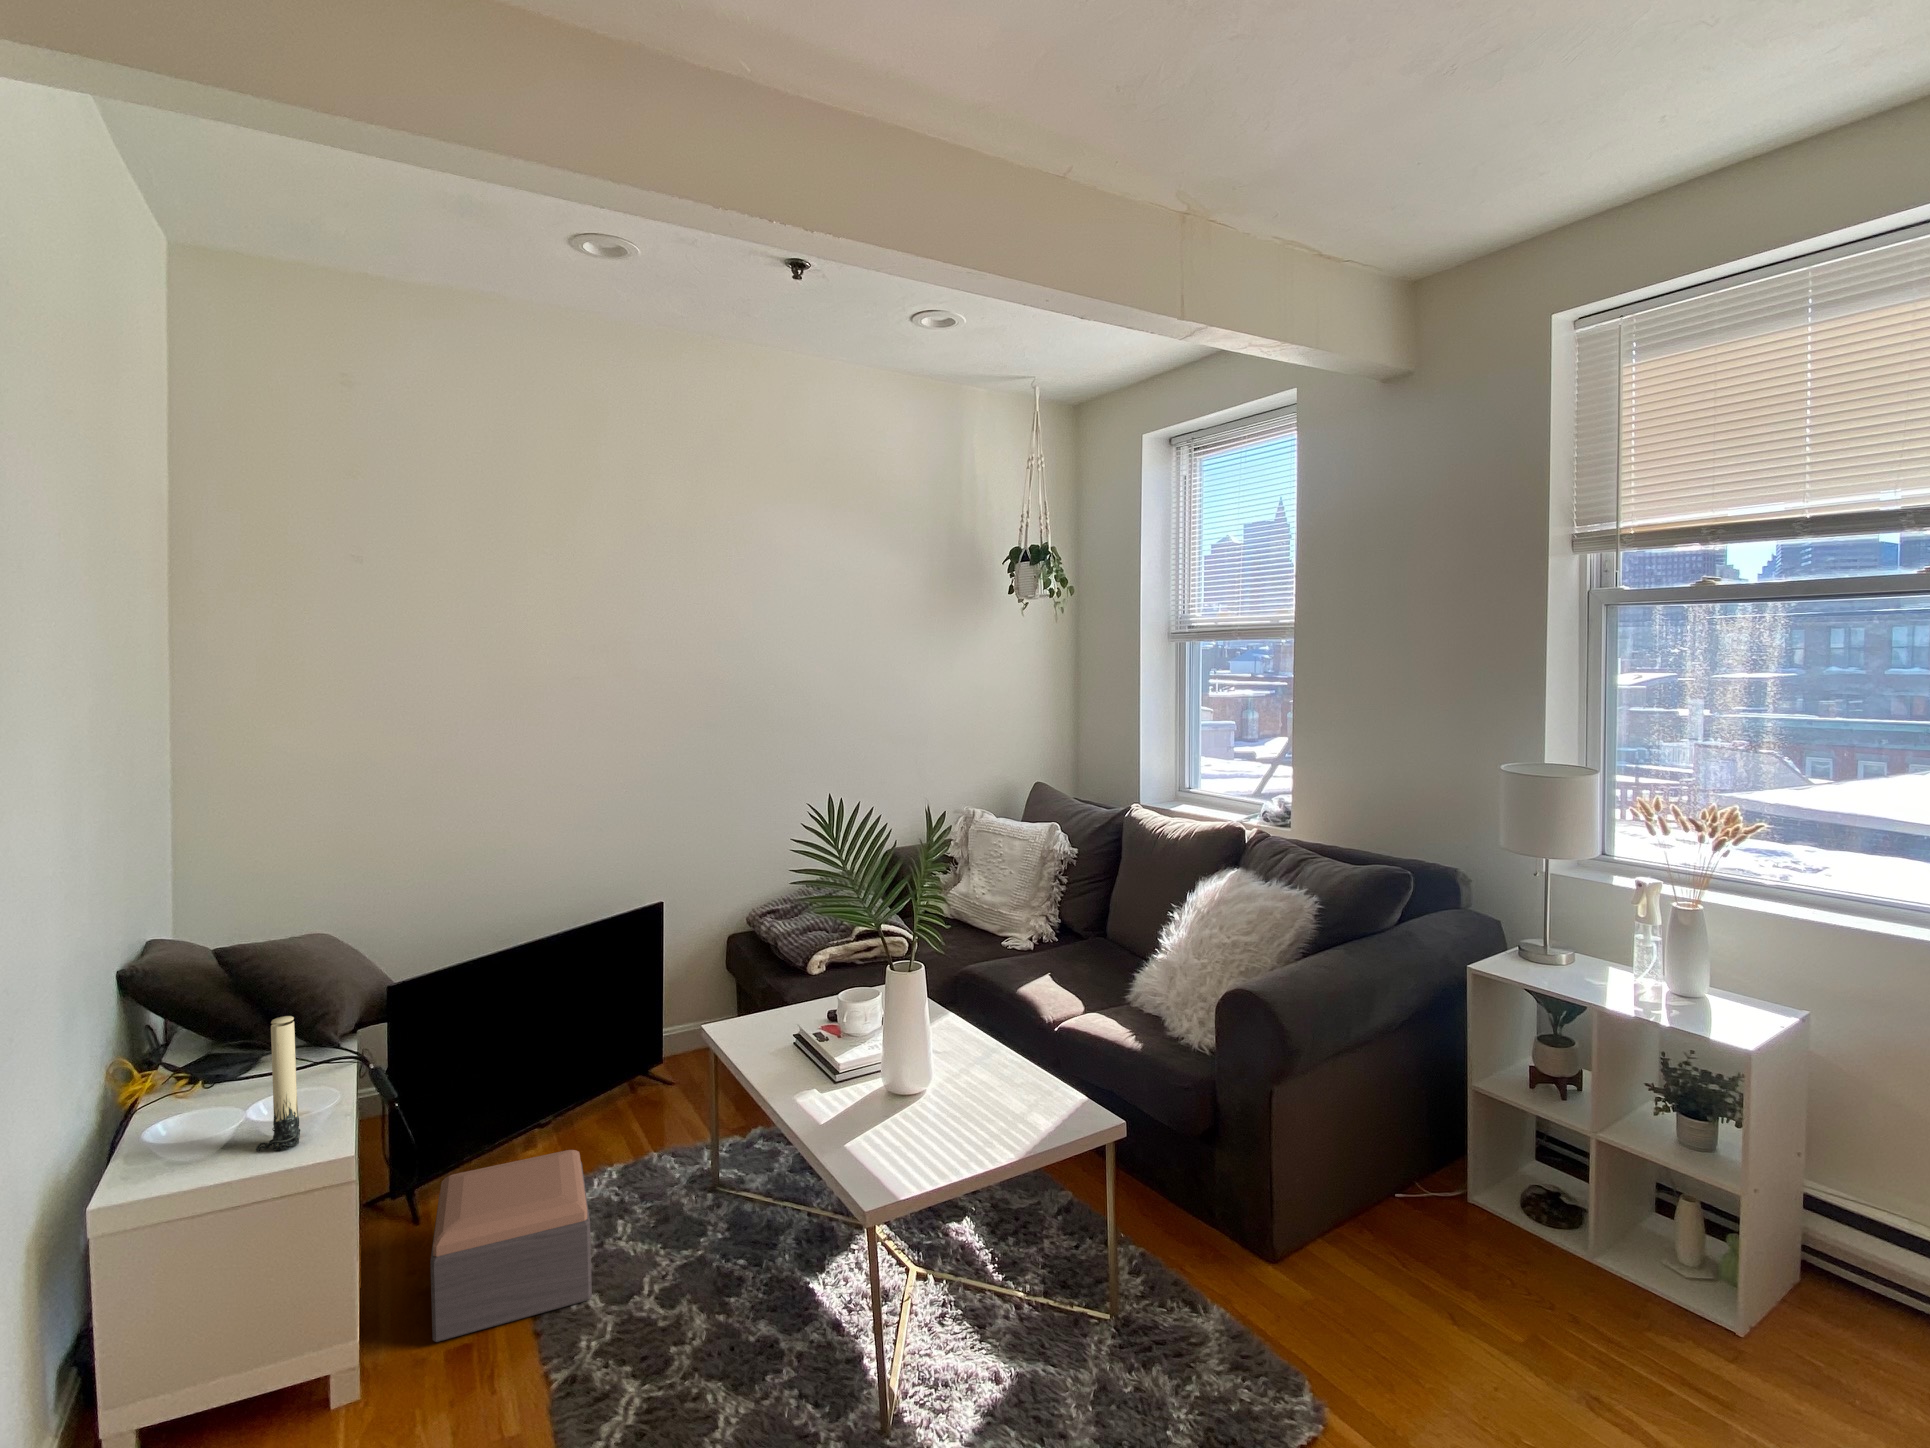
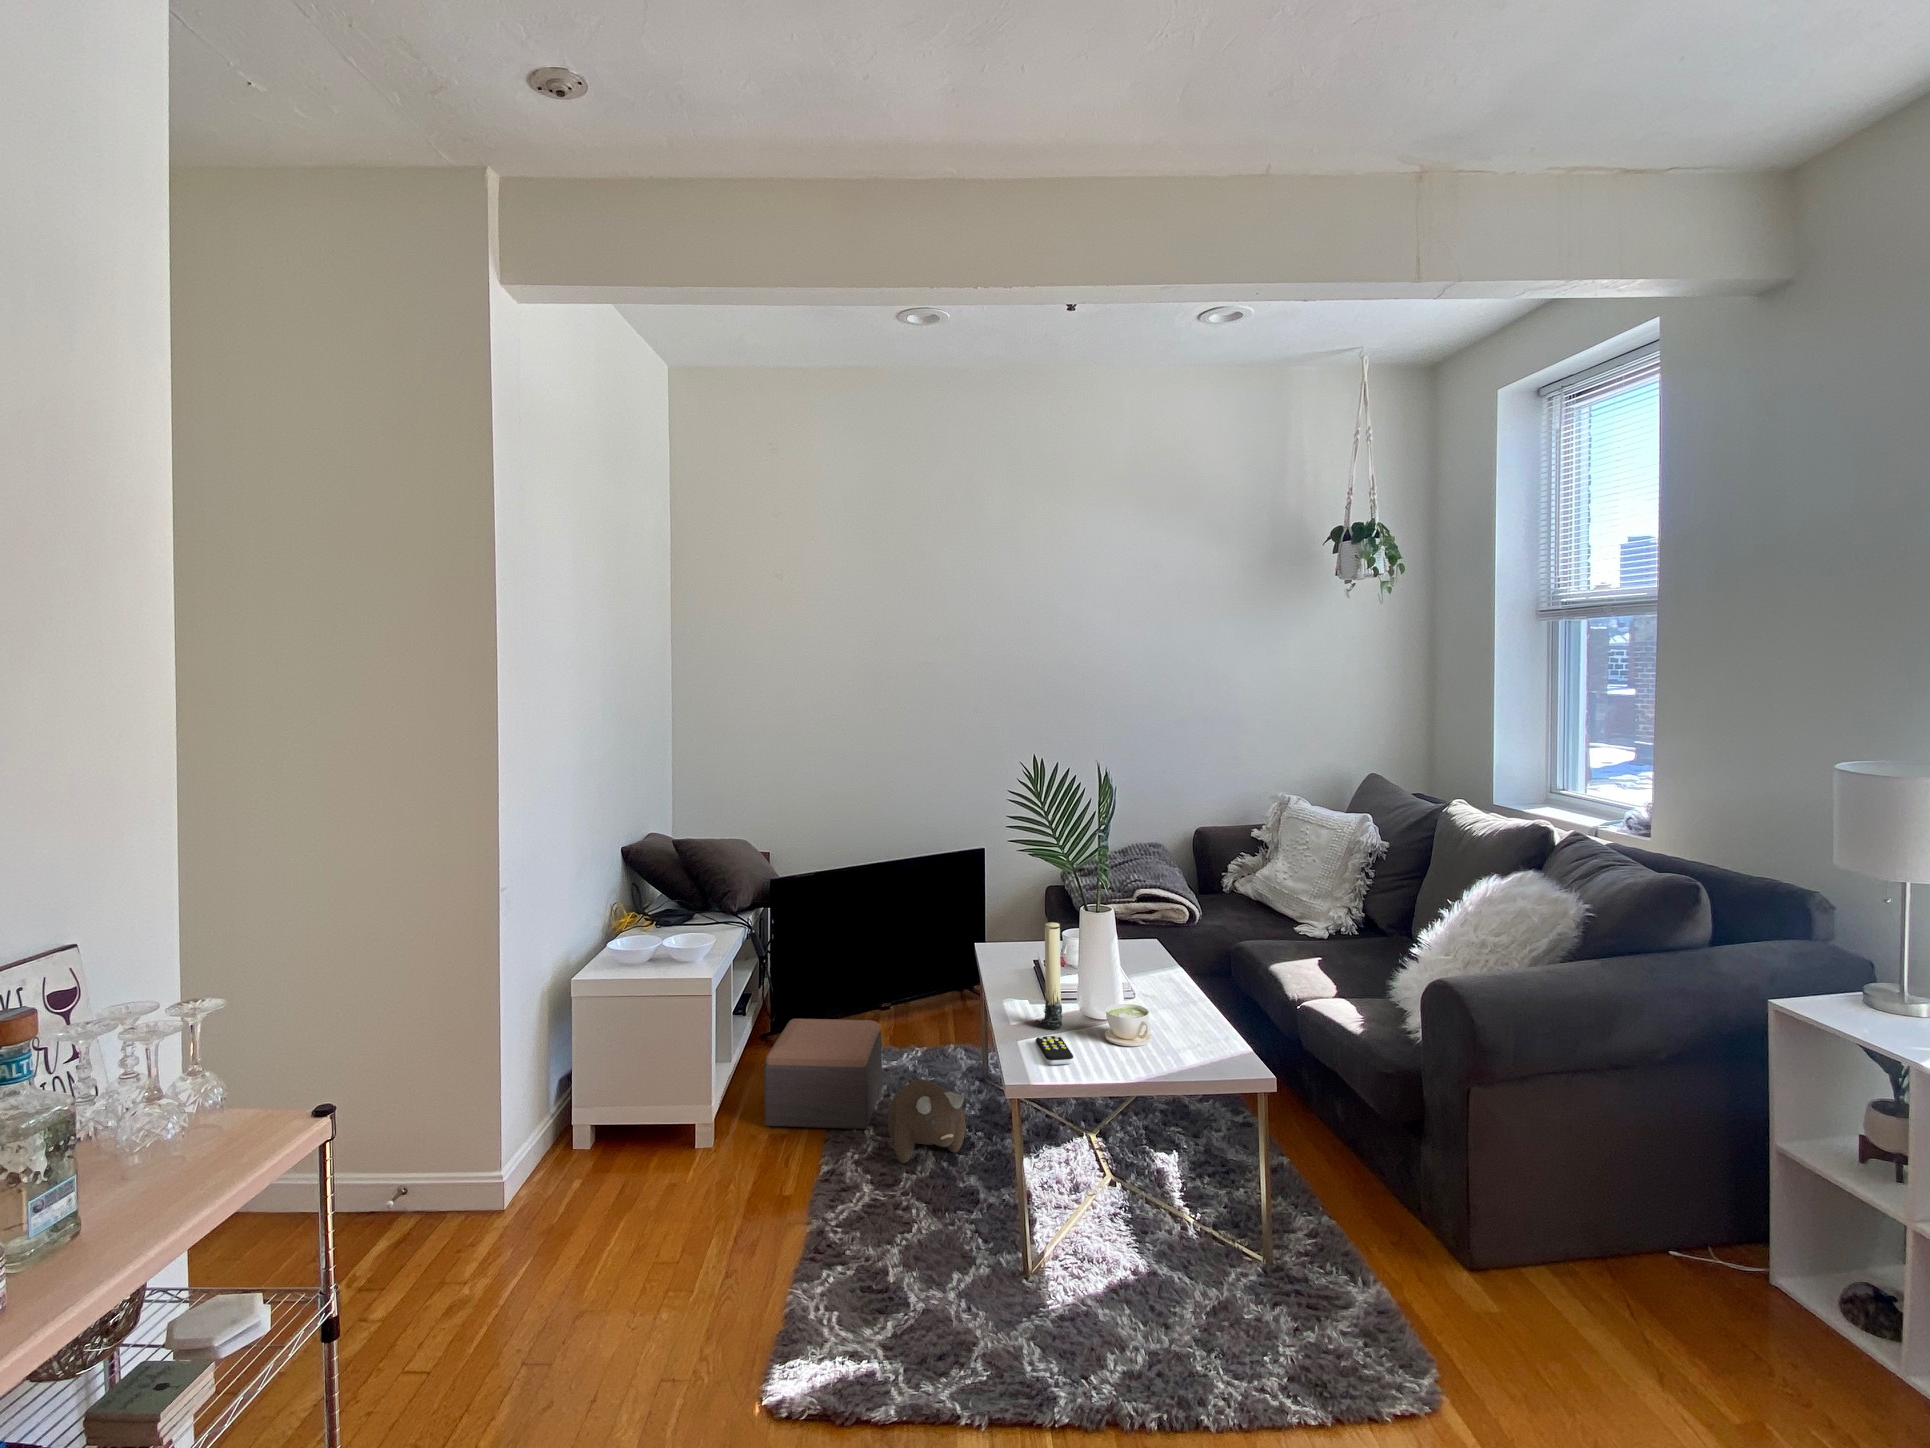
candle: present [256,1016,300,1151] -> present [1033,922,1062,1029]
coffee cup: none [935,1074,991,1126] -> present [1105,1004,1152,1046]
remote control: none [870,1133,928,1173] -> present [1036,1036,1073,1065]
plush toy: none [629,1216,745,1334] -> present [888,1079,965,1163]

